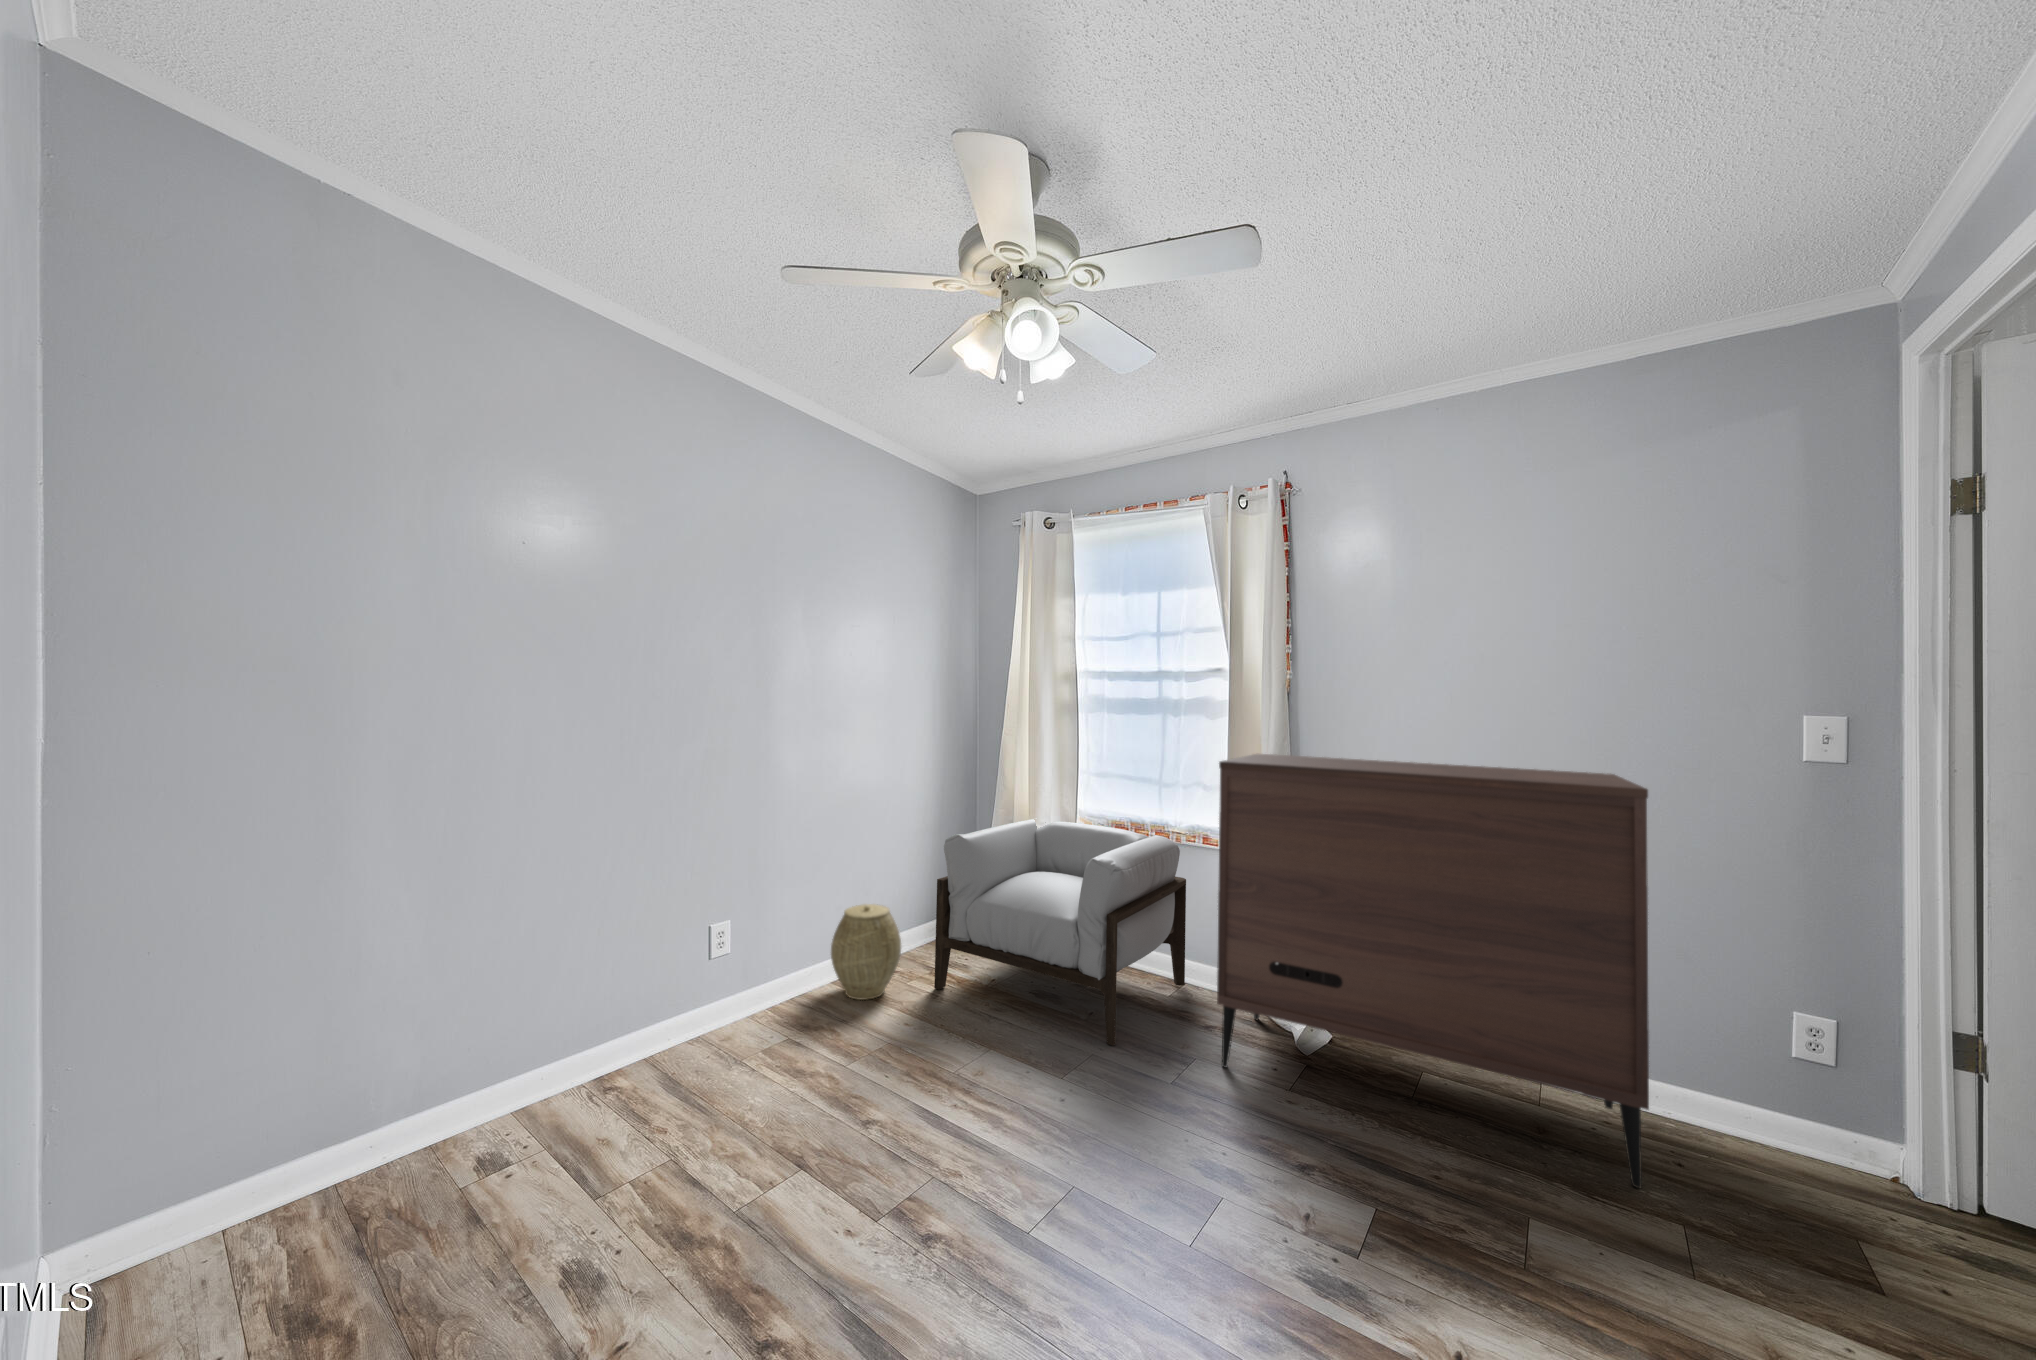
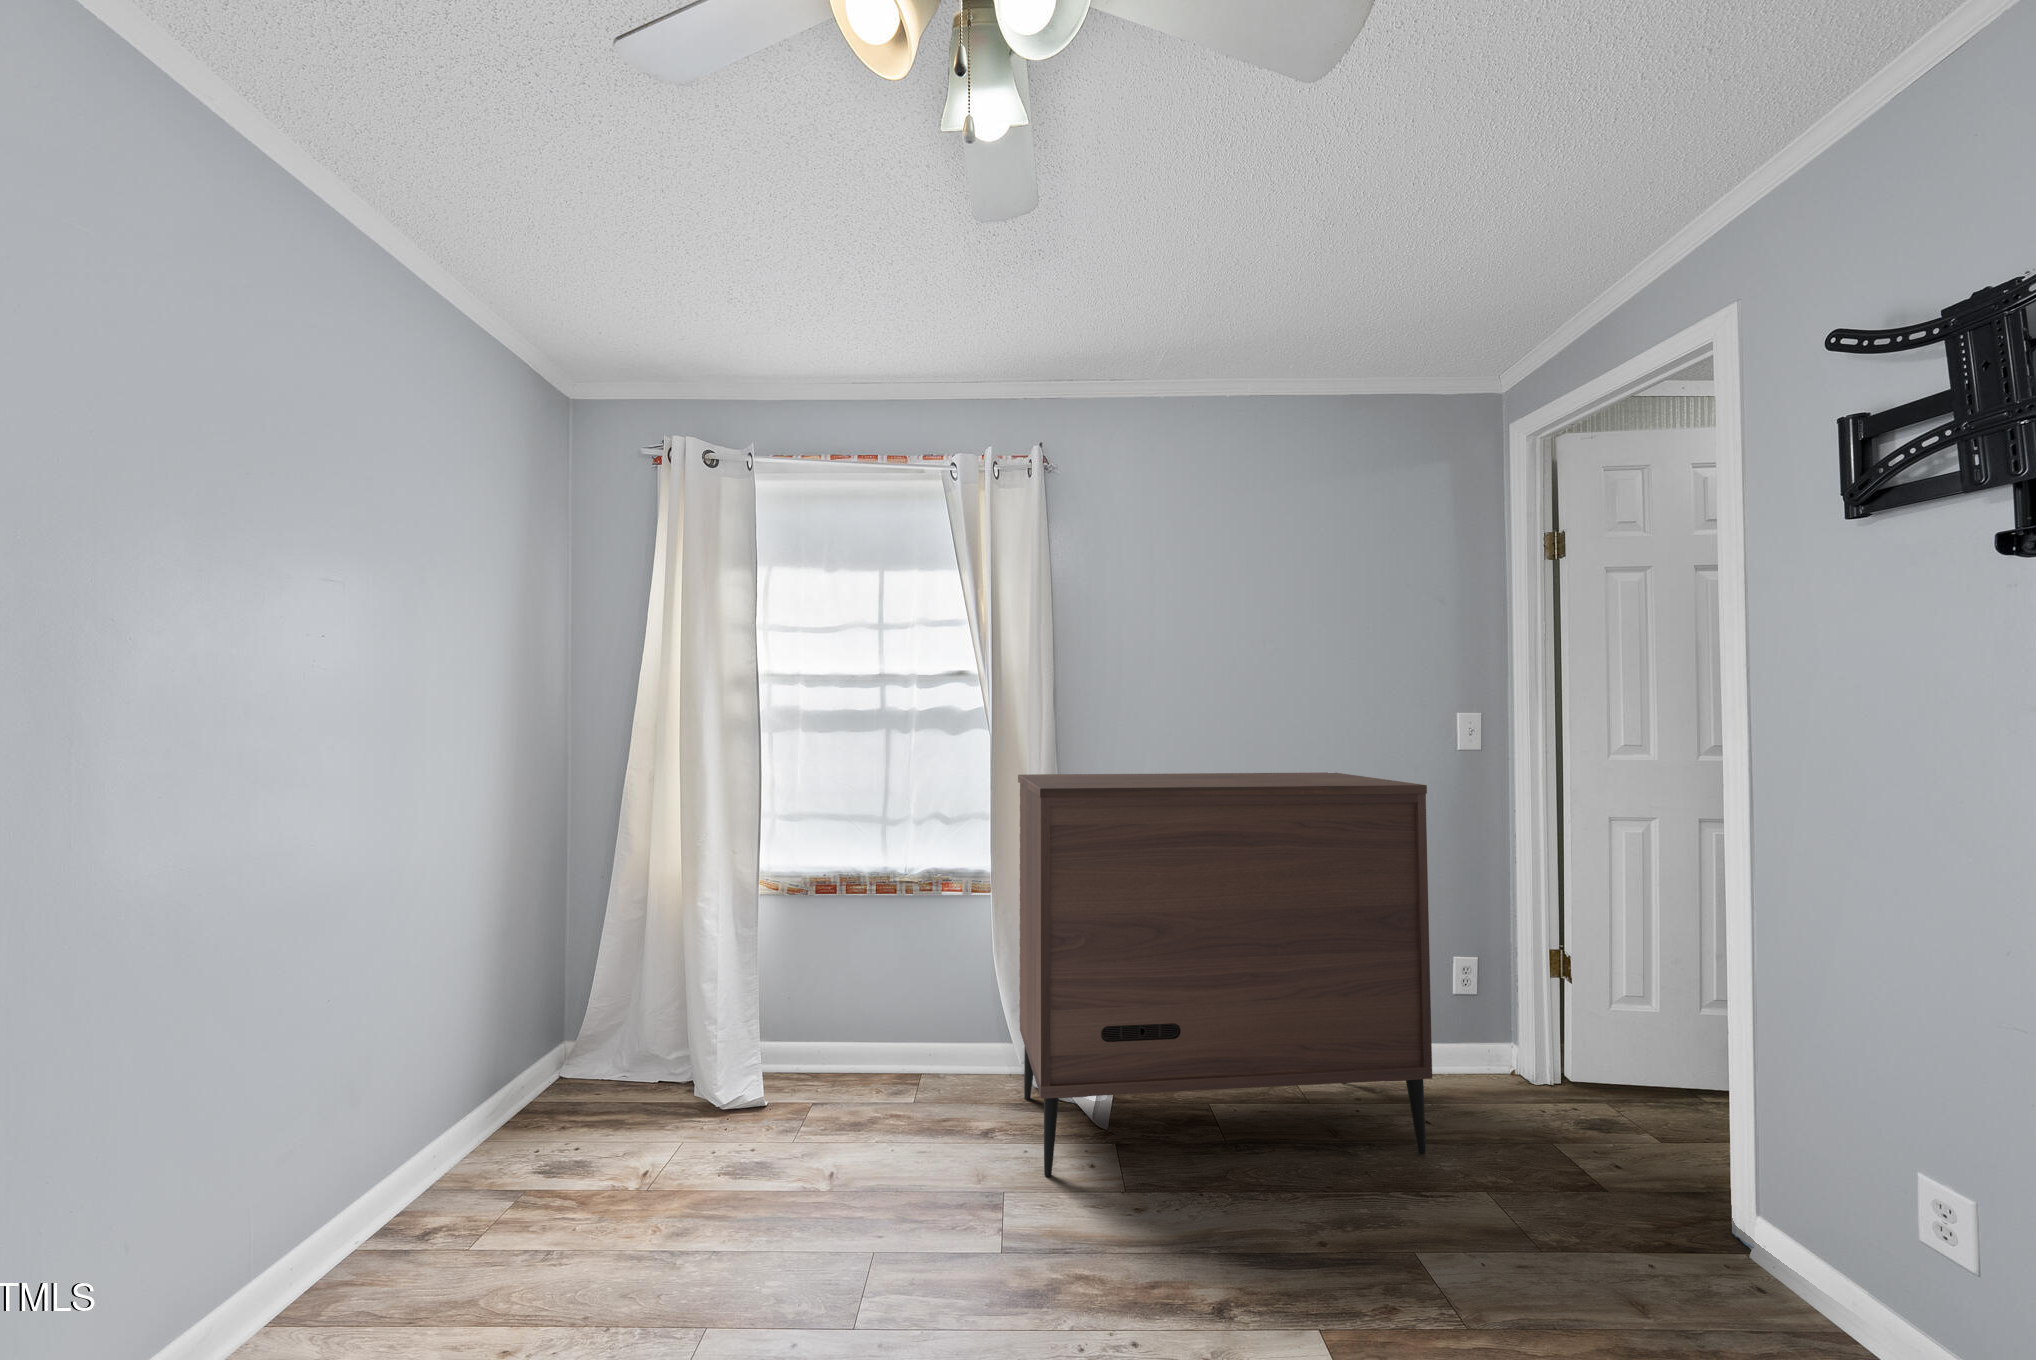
armchair: present [934,819,1186,1046] -> none [565,891,921,1216]
woven basket: present [831,904,901,1000] -> none [342,1101,503,1304]

